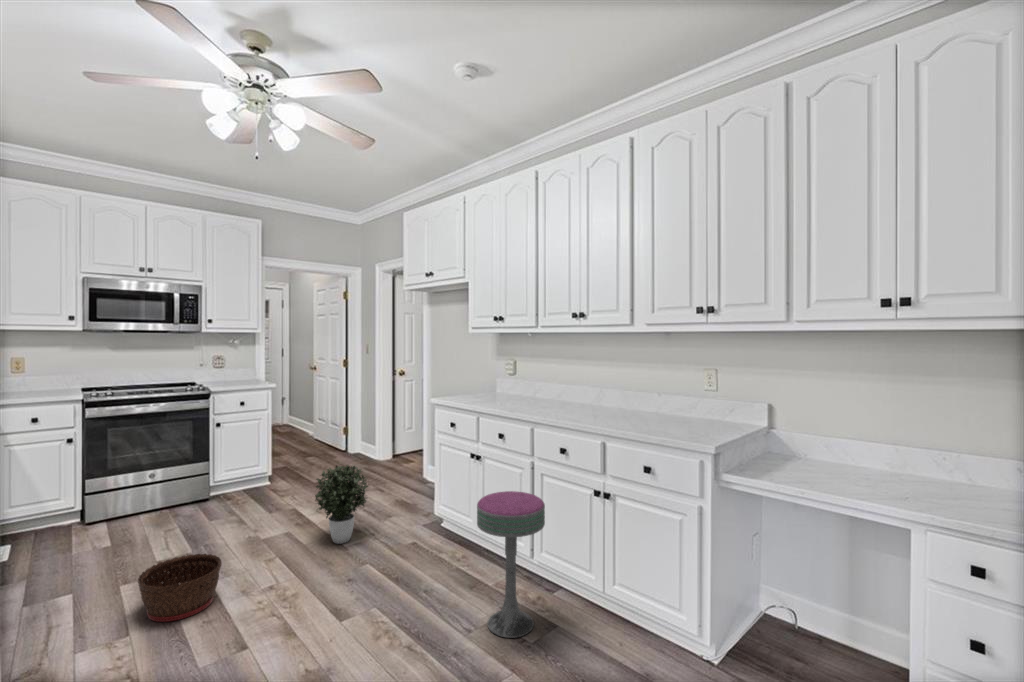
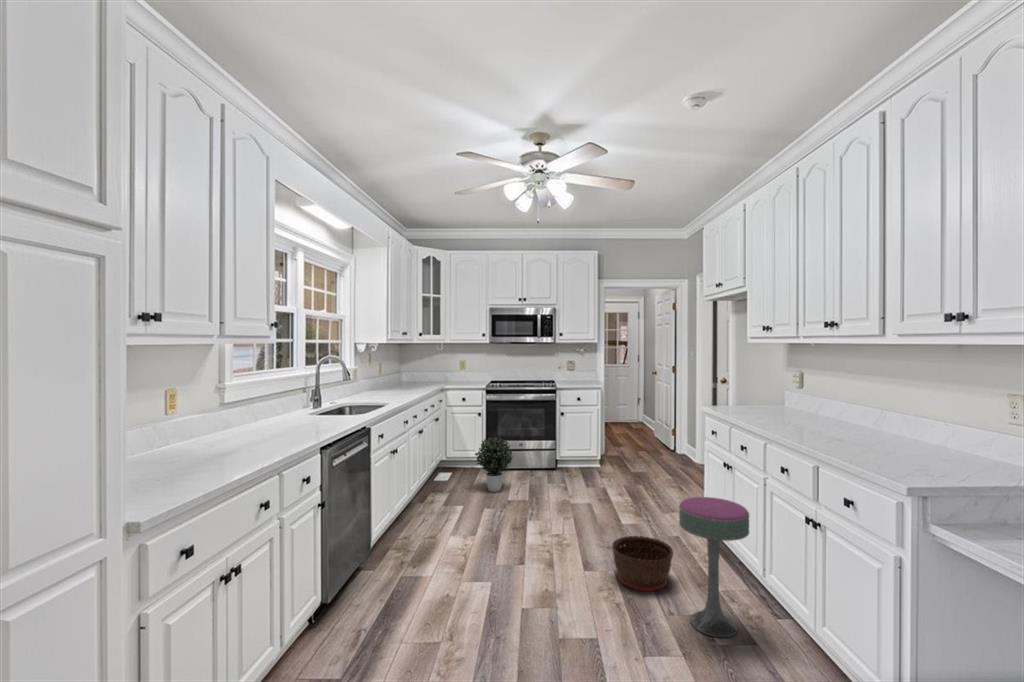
potted plant: present [315,465,368,544] -> present [475,437,513,492]
basket: present [138,554,221,622] -> present [612,536,673,591]

